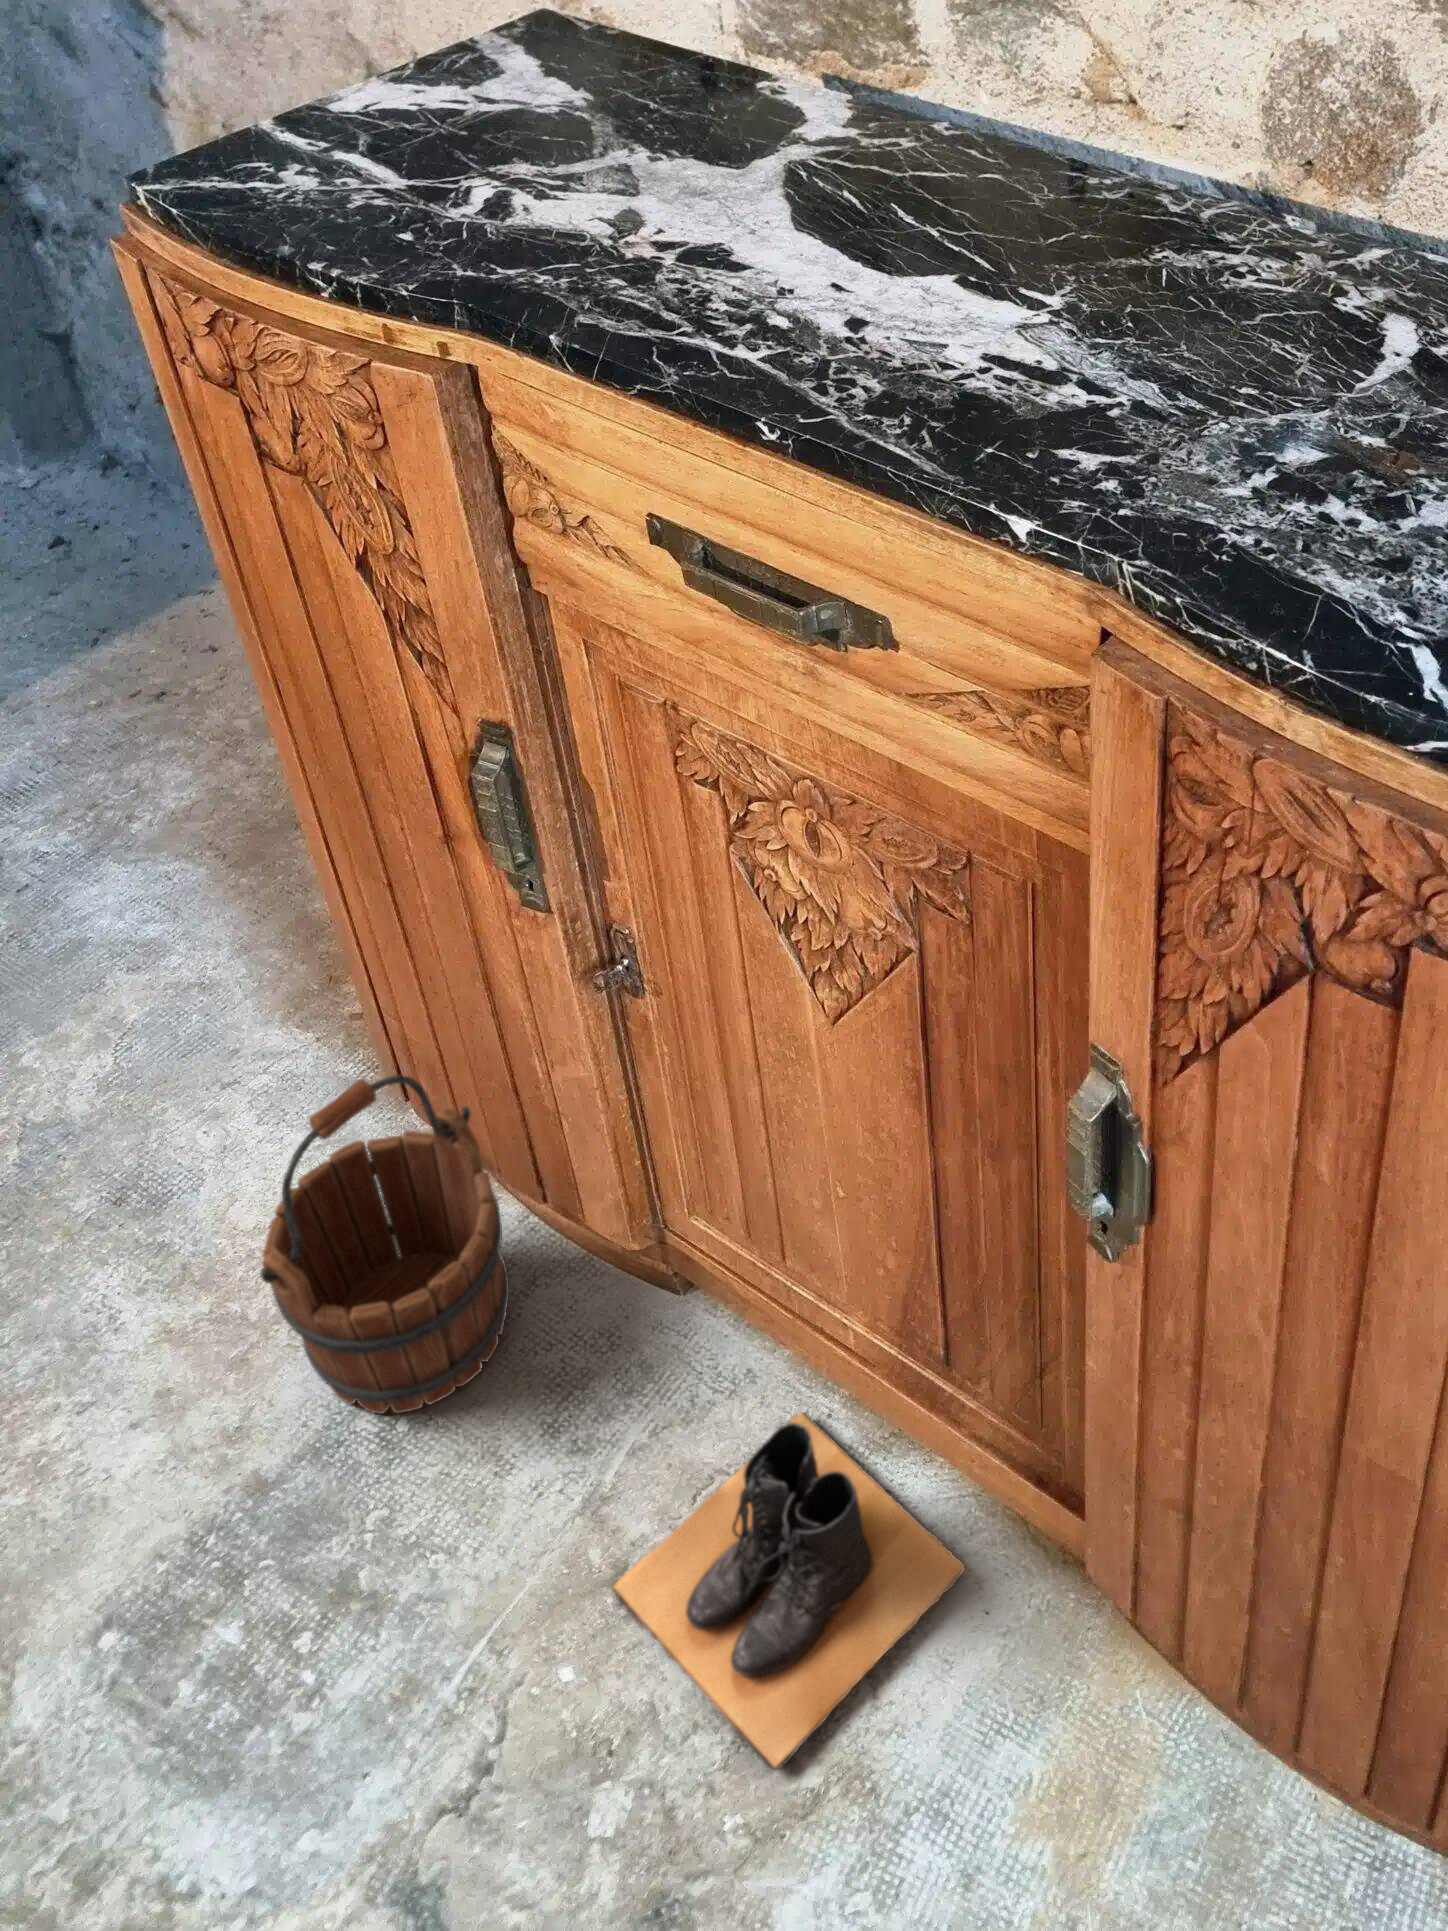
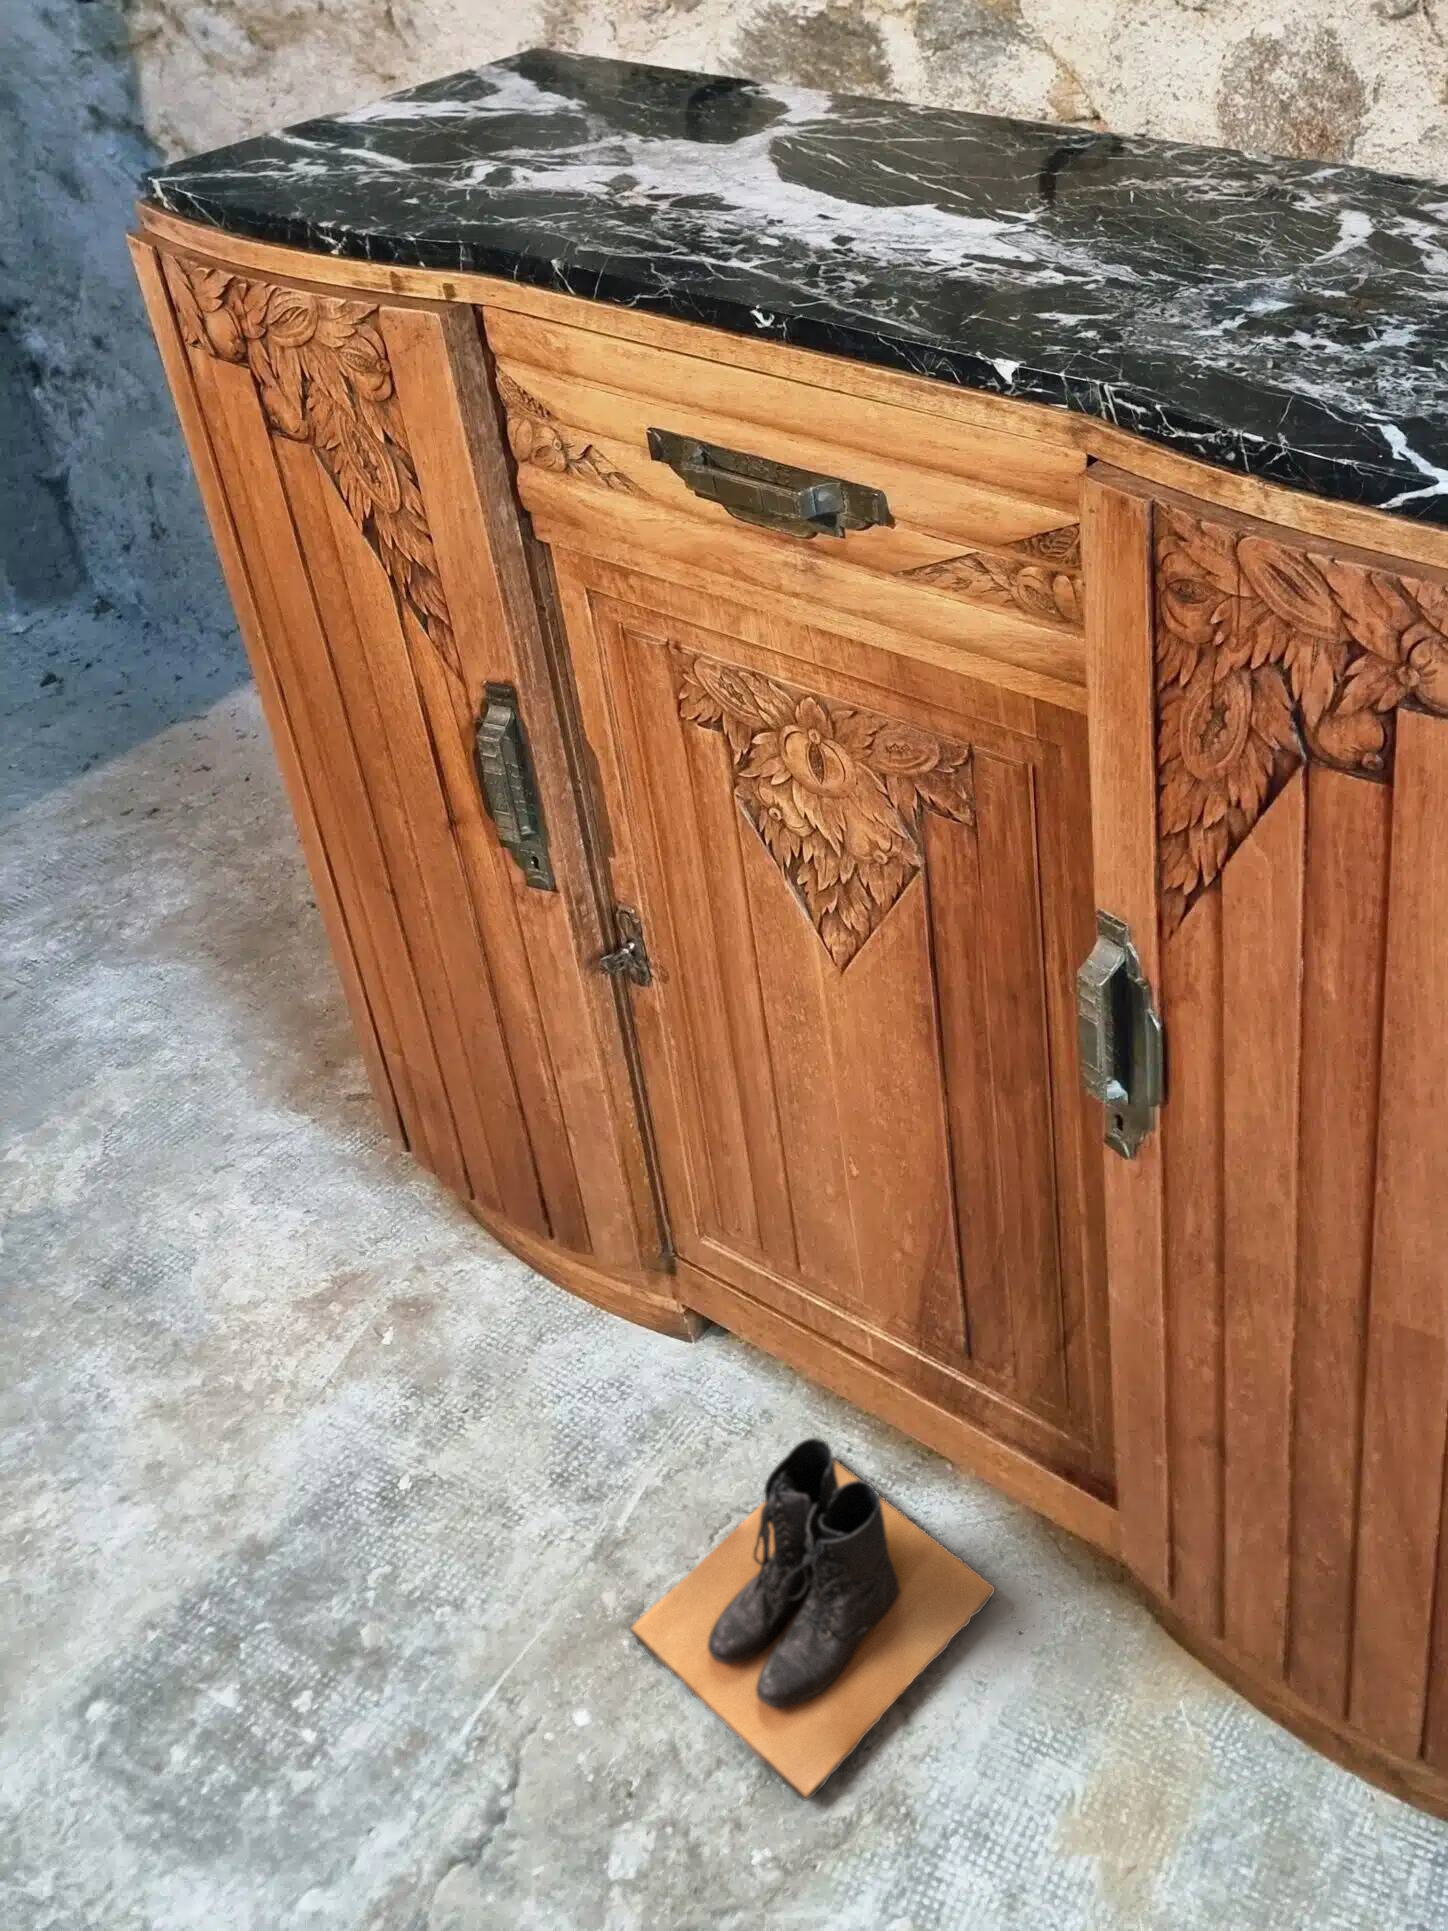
wooden bucket: present [260,1075,509,1414] -> none [264,1105,517,1473]

